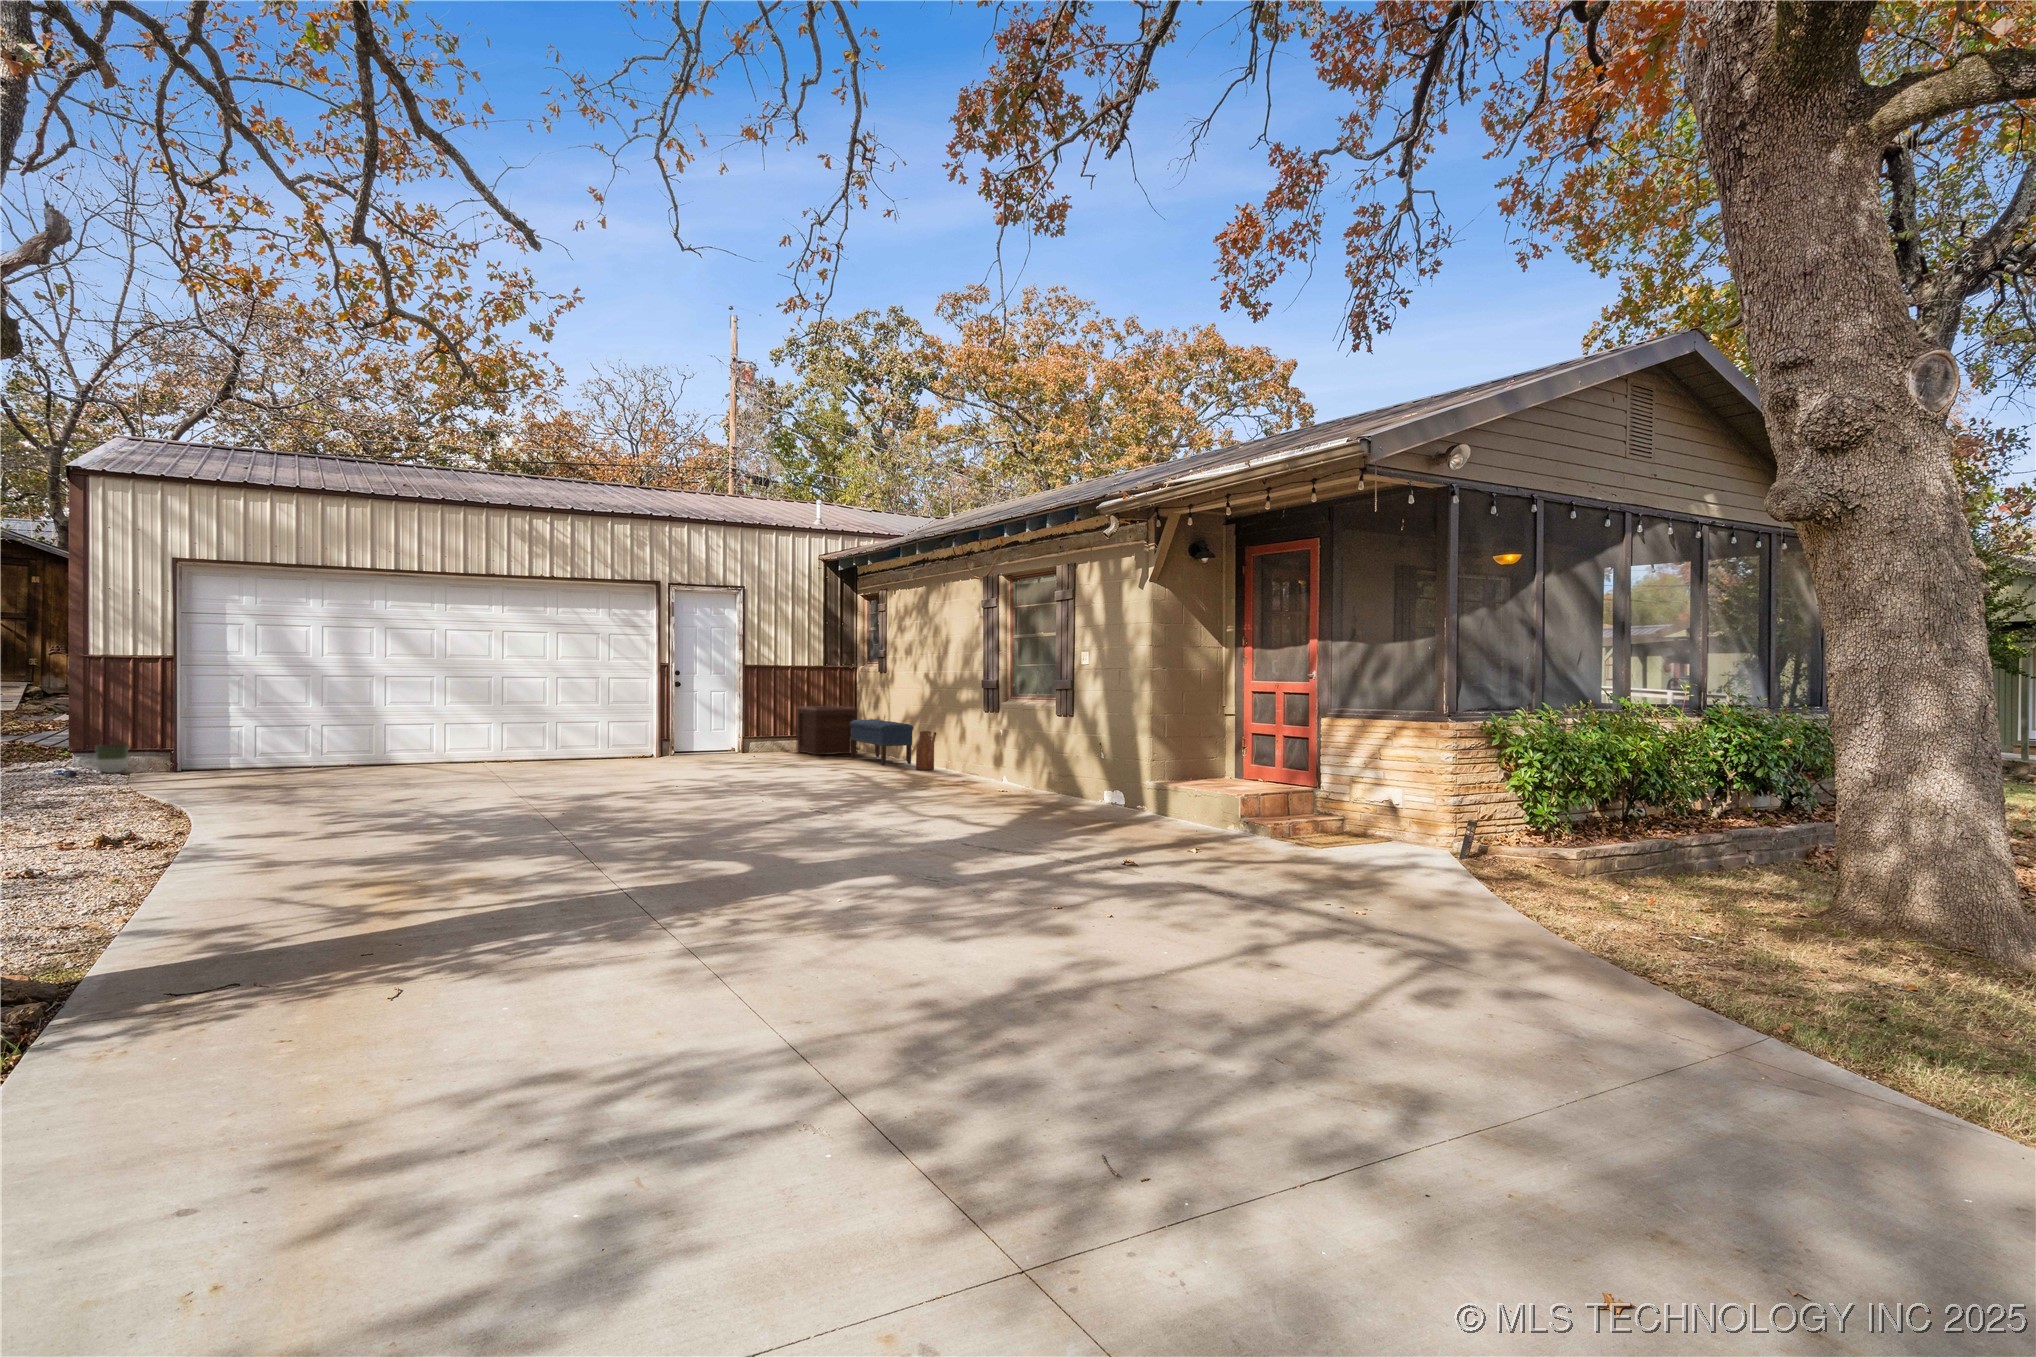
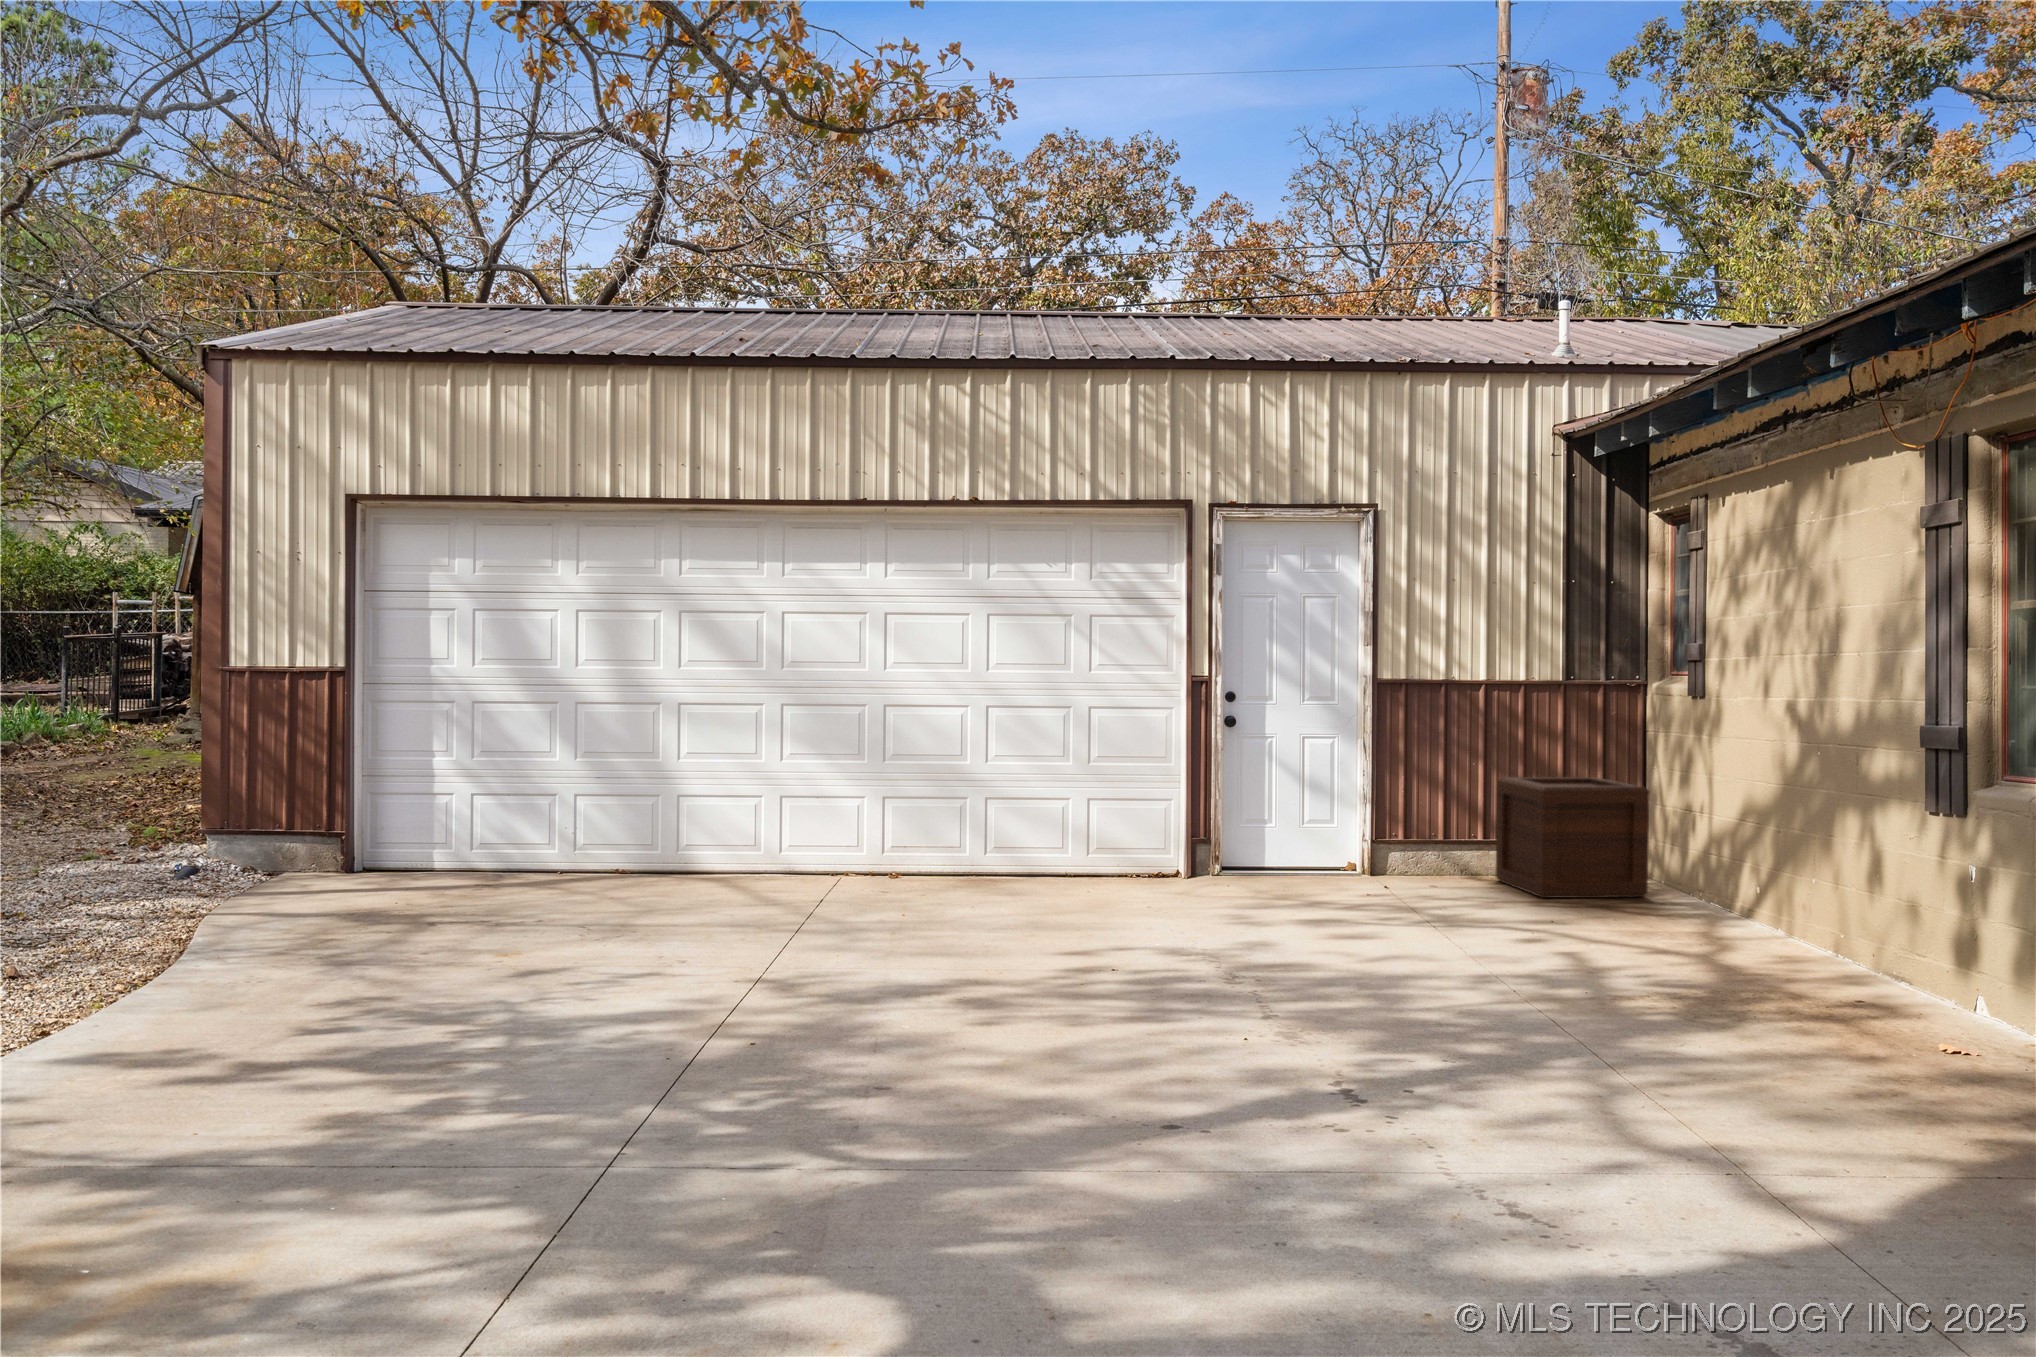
bench: present [850,719,913,765] -> none [1631,819,1818,953]
watering can: present [916,731,936,771] -> none [1836,876,1909,990]
planter: present [96,744,128,773] -> none [229,827,278,879]

